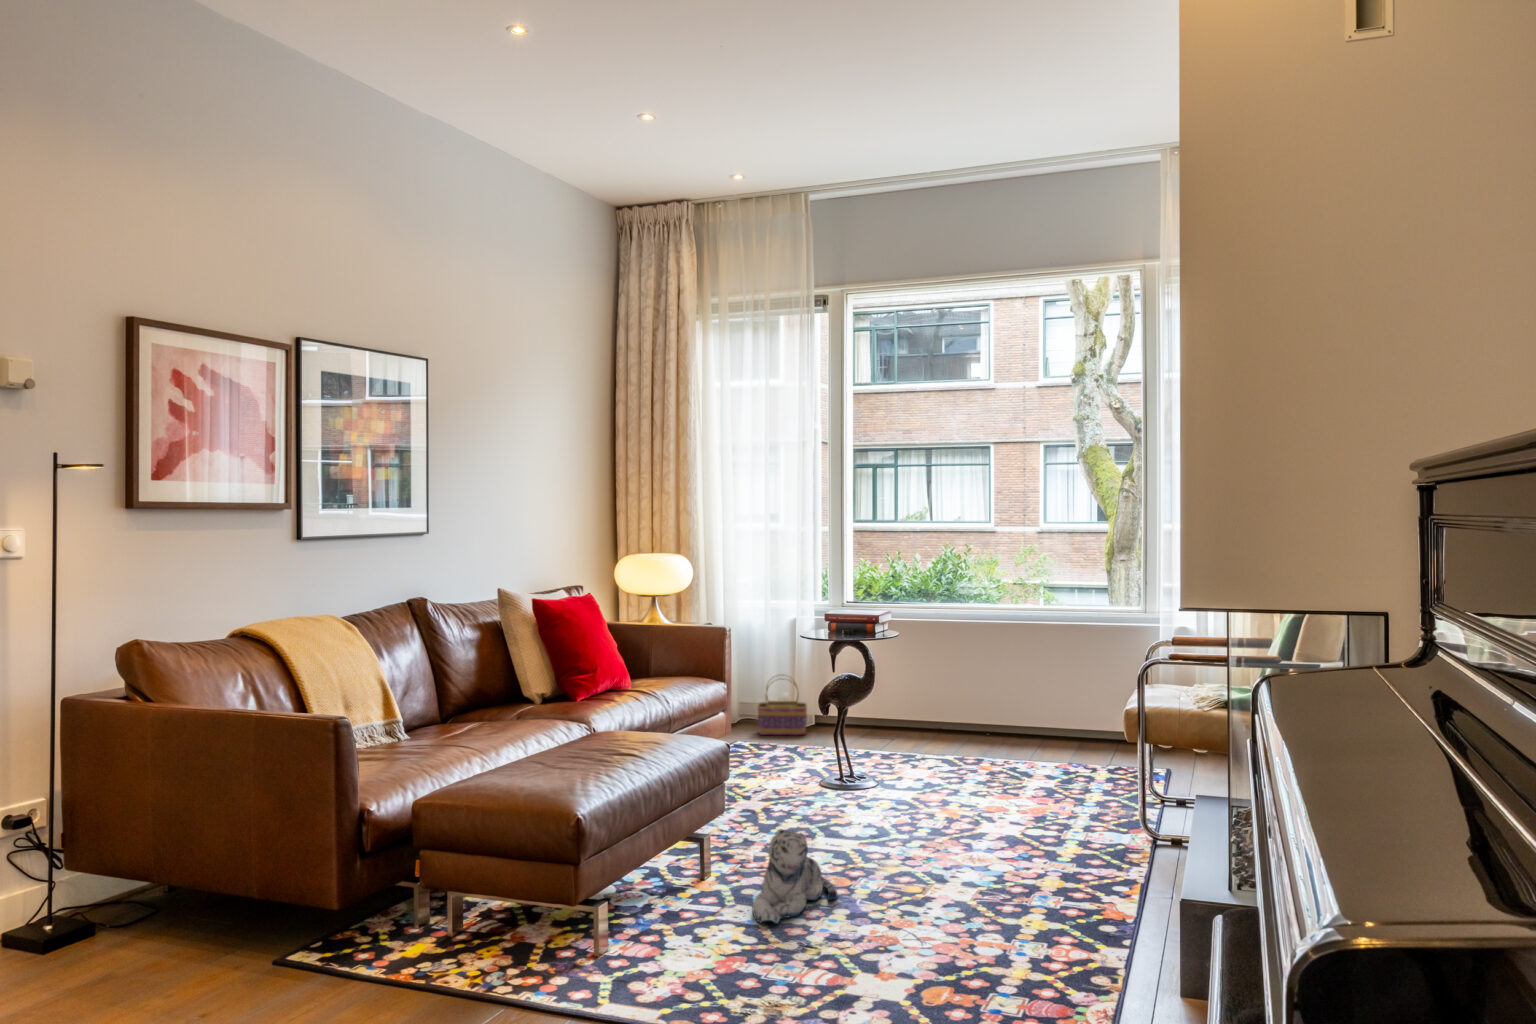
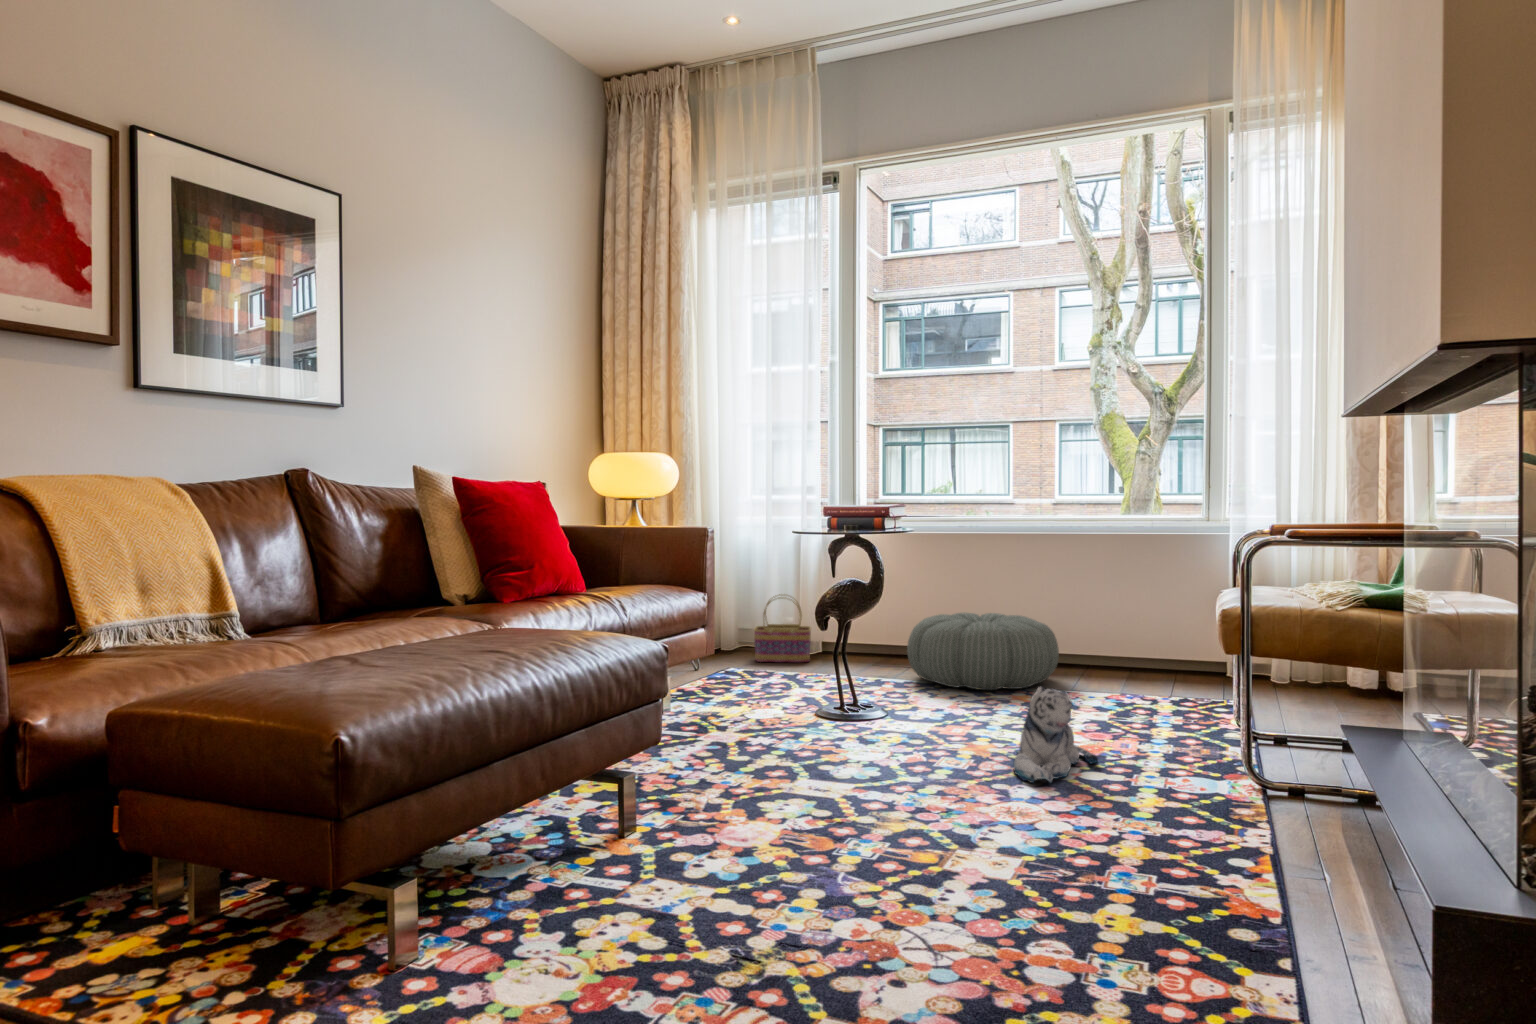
pouf: none [892,693,1018,761] -> present [907,612,1059,690]
plush toy: present [752,829,837,924] -> present [1013,687,1098,783]

